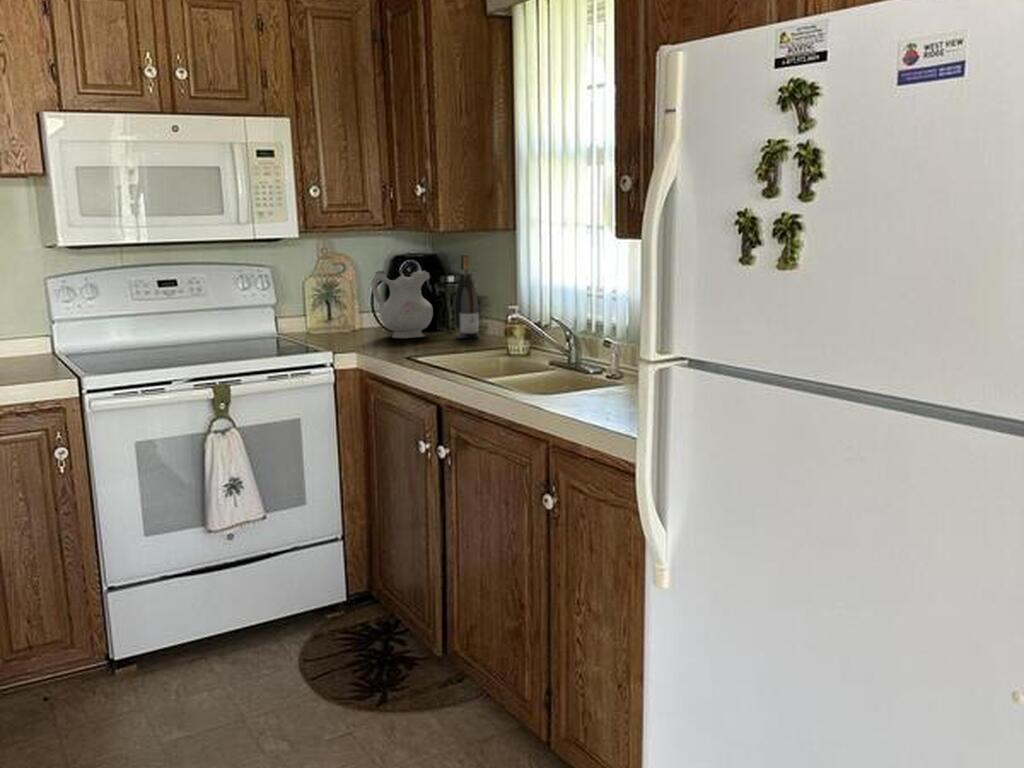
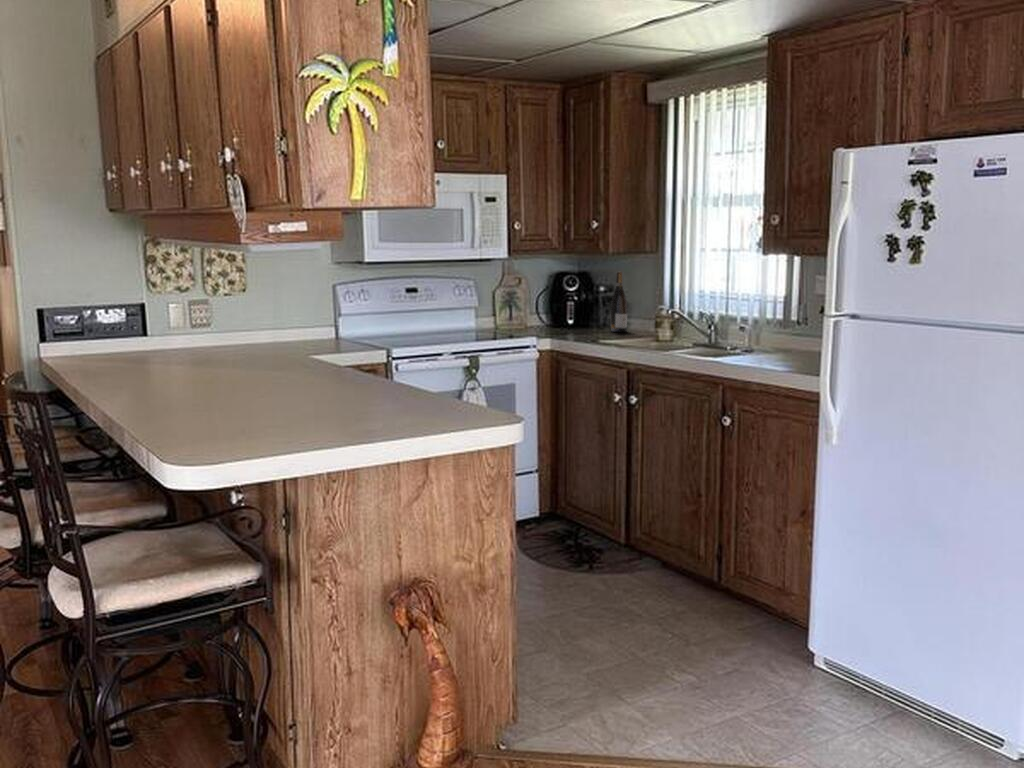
ceramic pitcher: present [372,271,433,338] -> none [552,283,593,331]

